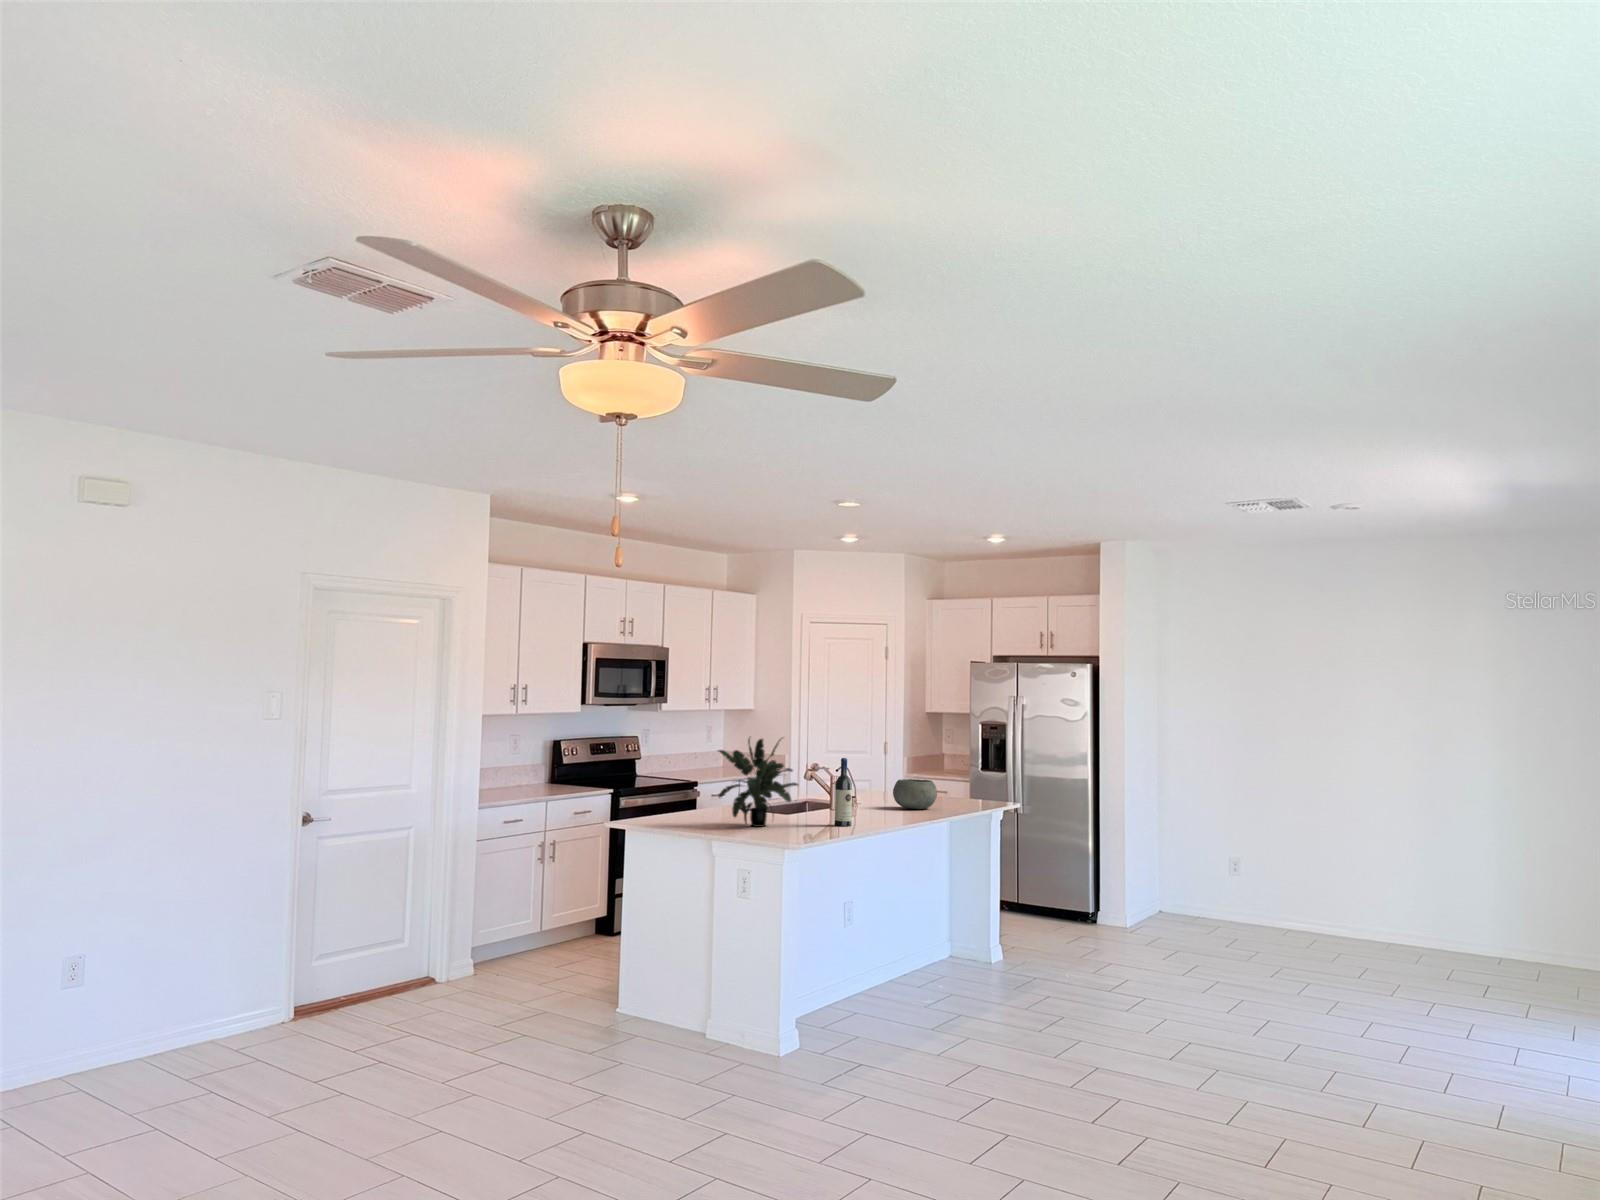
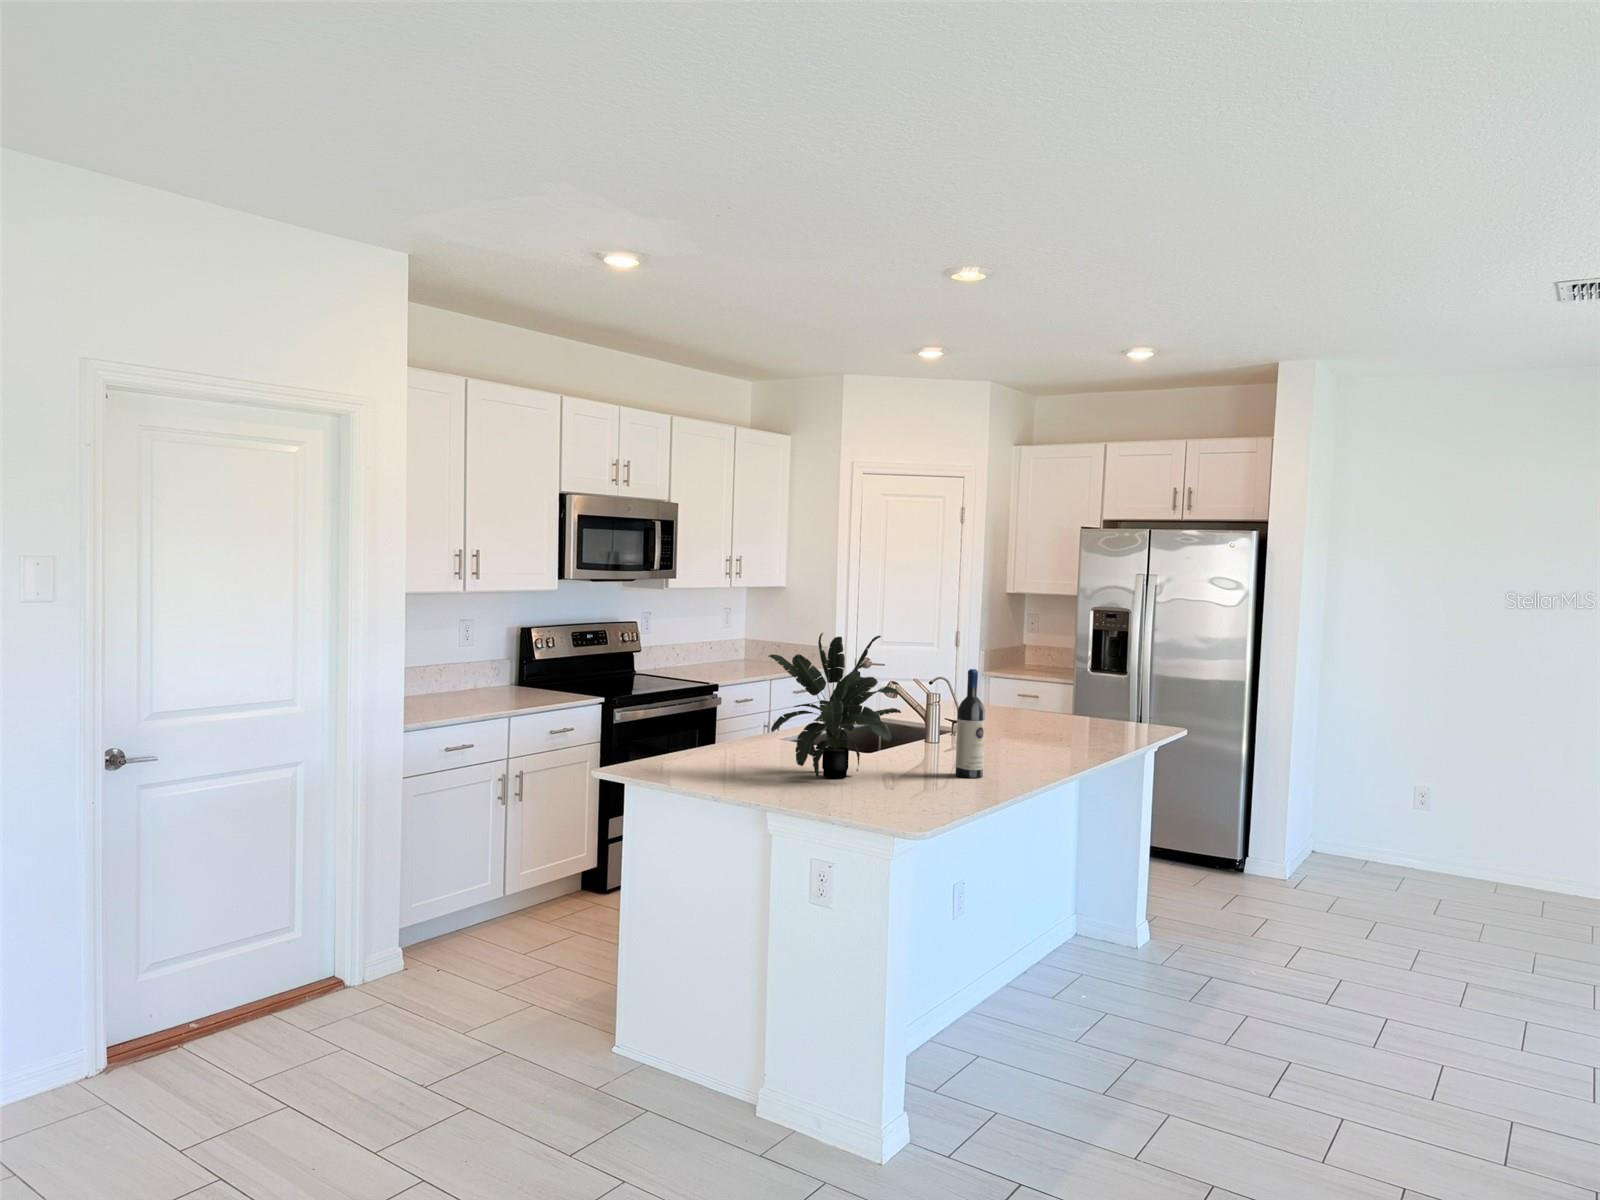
bowl: present [893,779,937,809] -> none [1012,692,1078,736]

